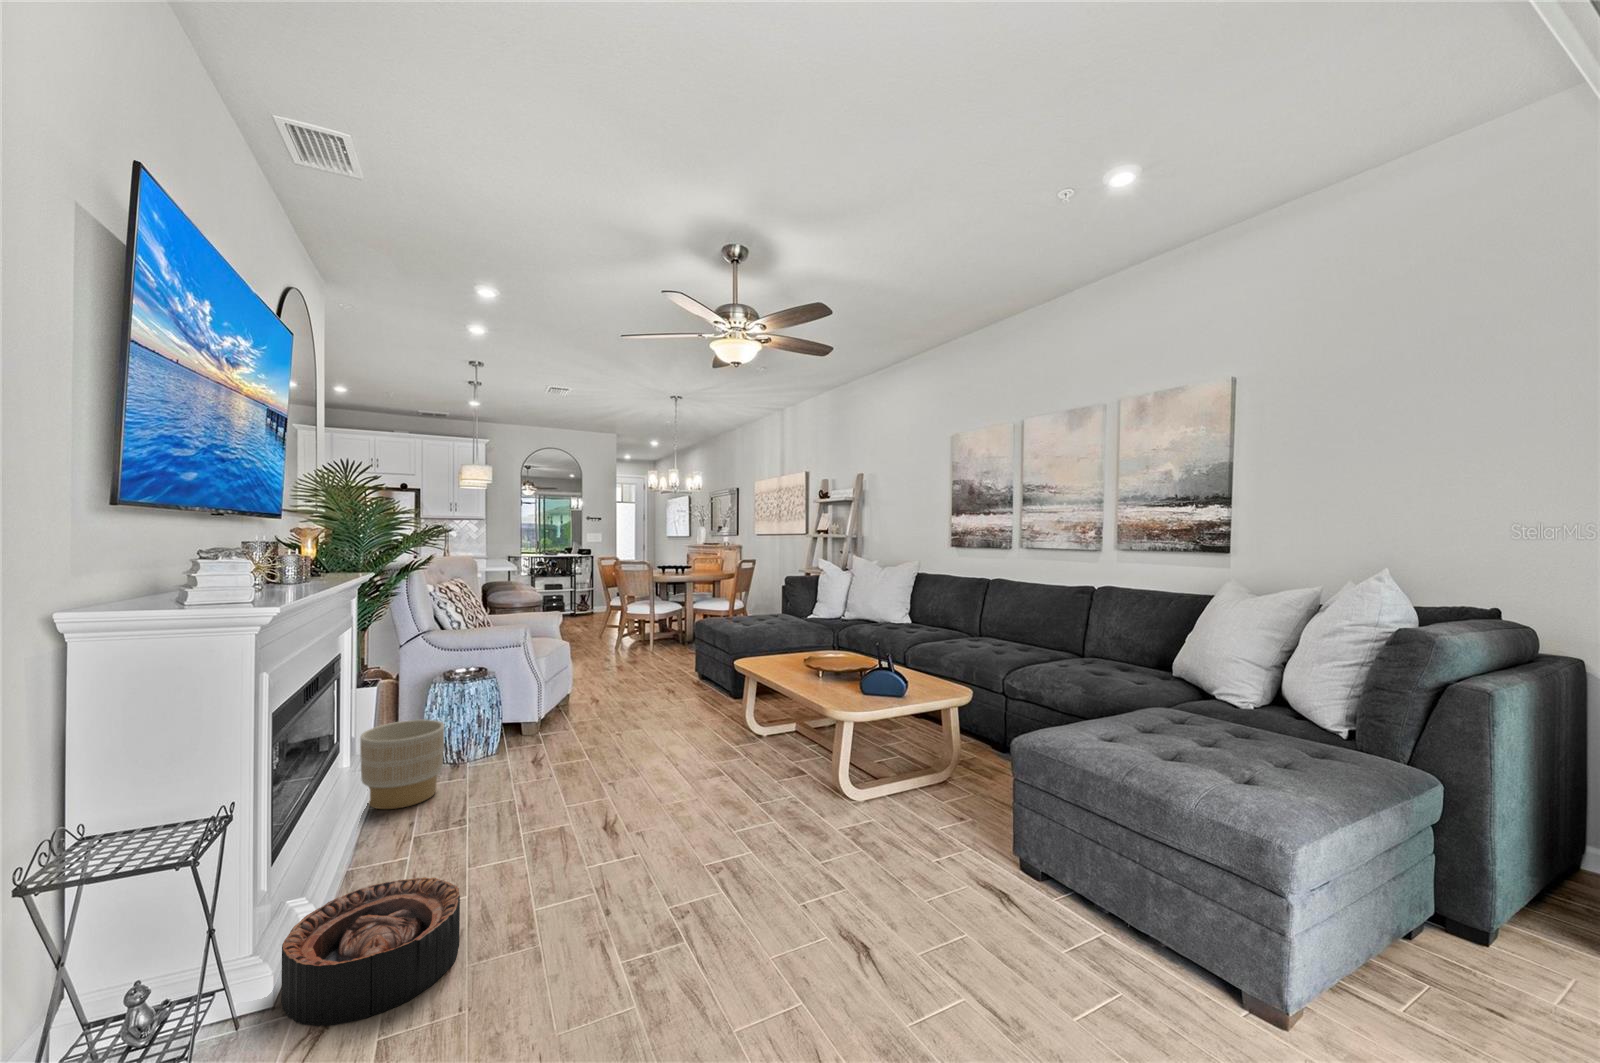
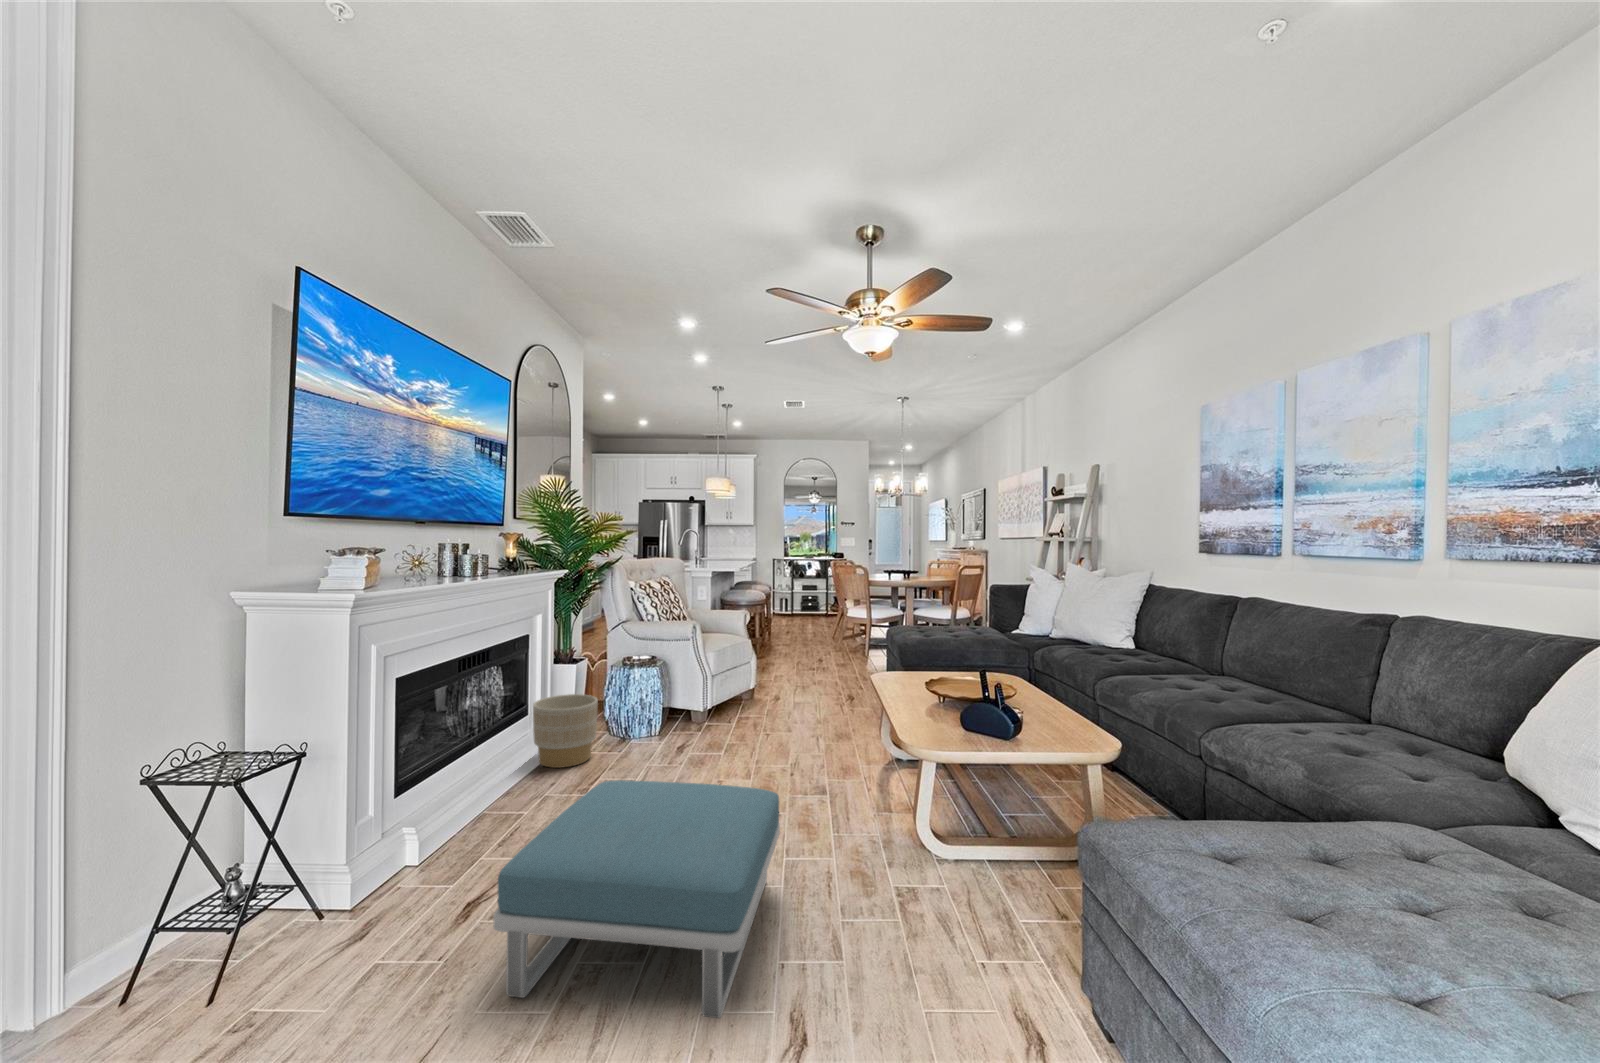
footstool: none [560,772,807,1018] -> present [493,780,780,1018]
basket: present [281,877,460,1026] -> none [355,826,499,935]

